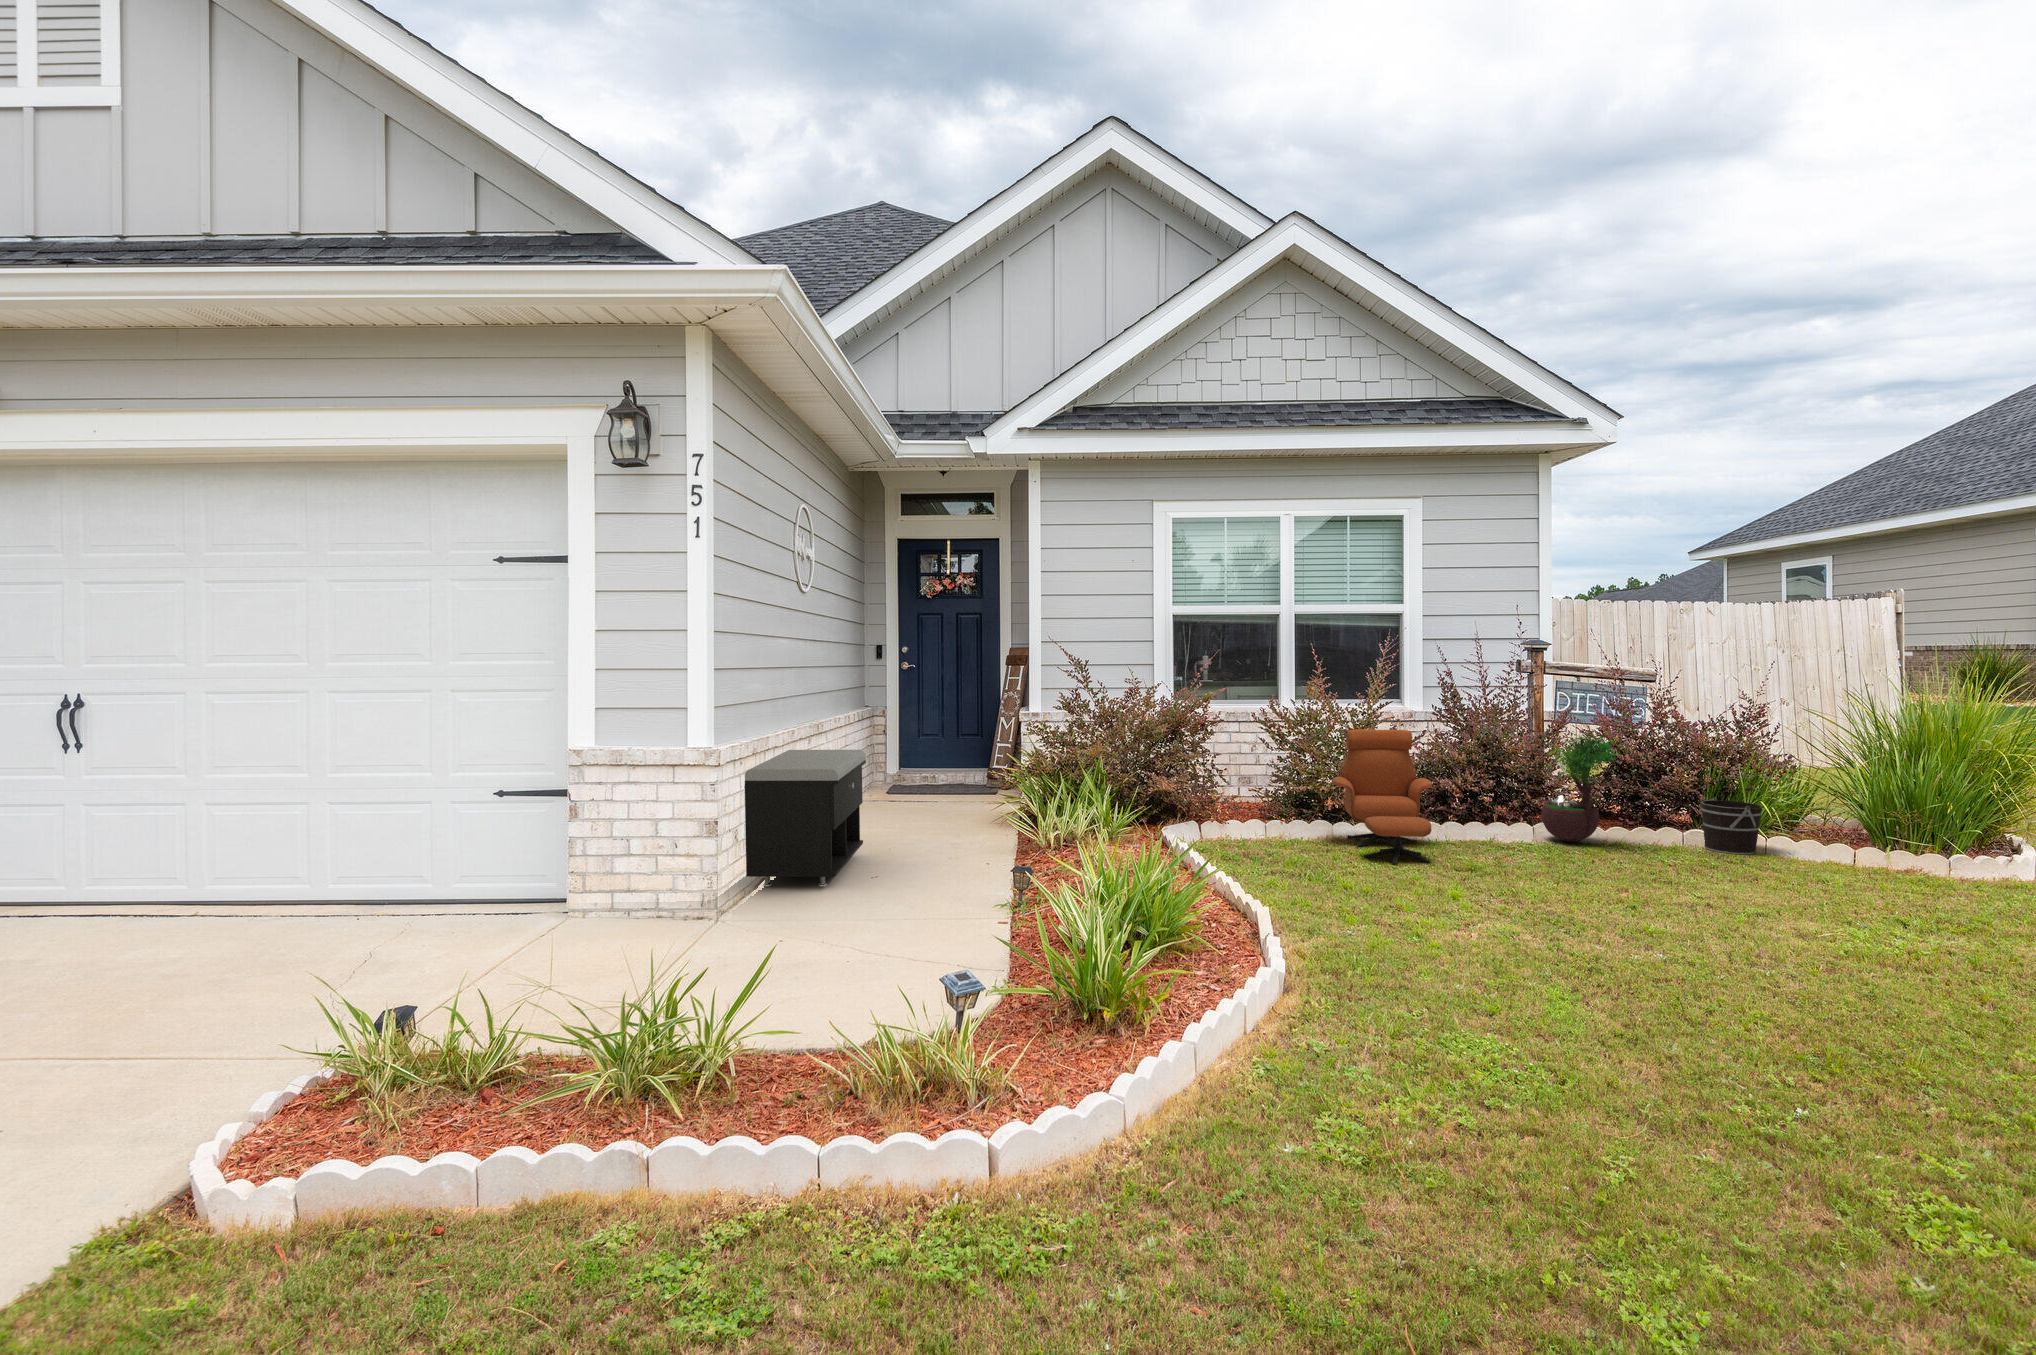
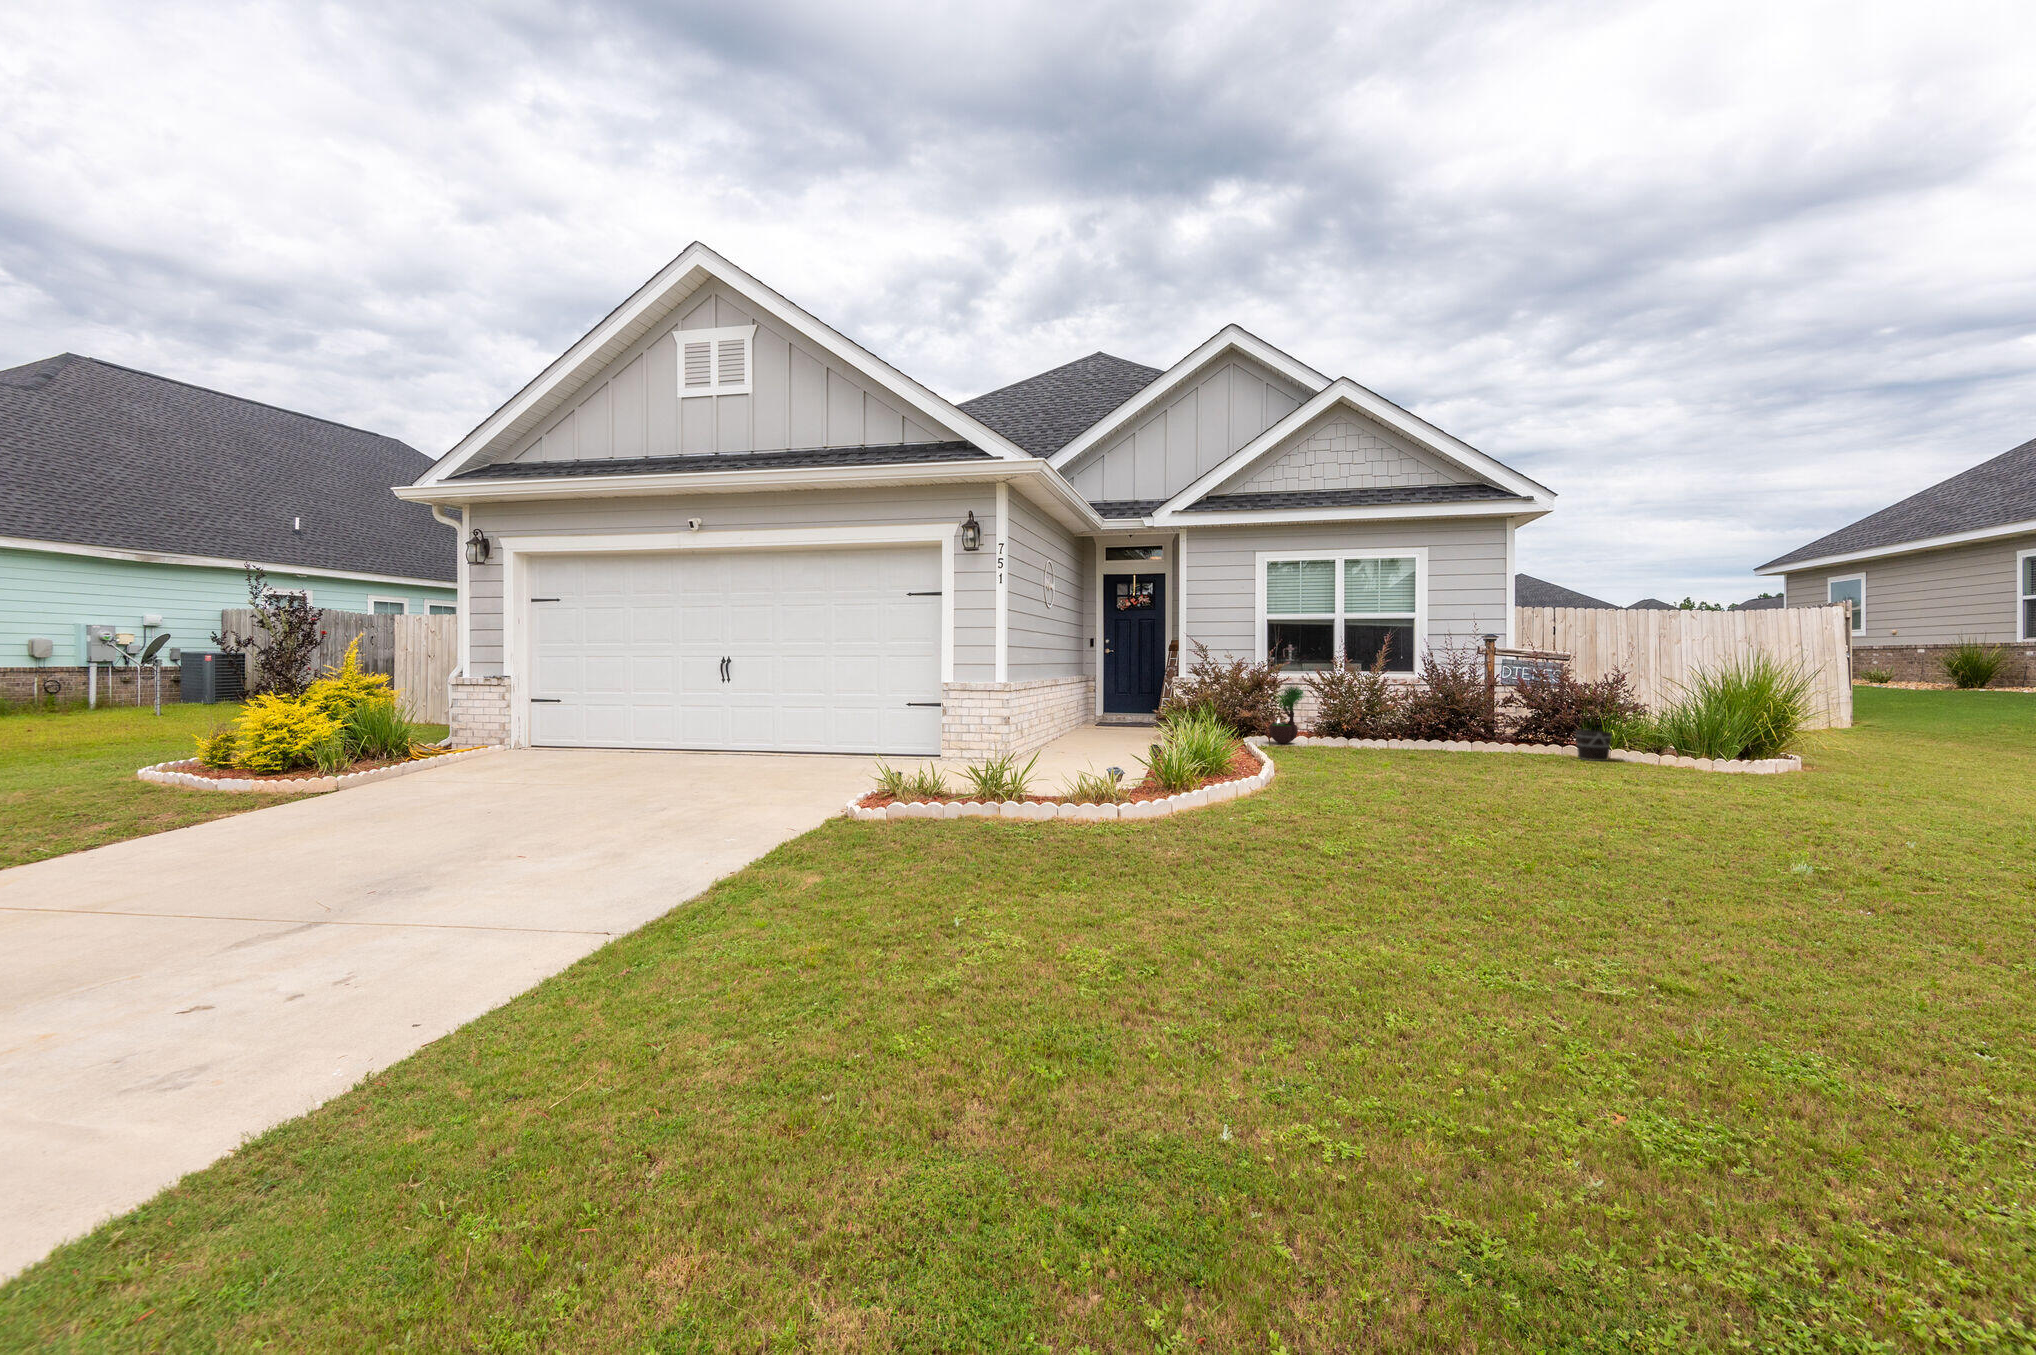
lounge chair: present [1332,729,1432,865] -> none [1346,685,1406,758]
potted tree: present [1542,731,1621,842] -> present [1269,686,1306,743]
storage bench: present [745,750,866,887] -> none [1021,690,1081,756]

